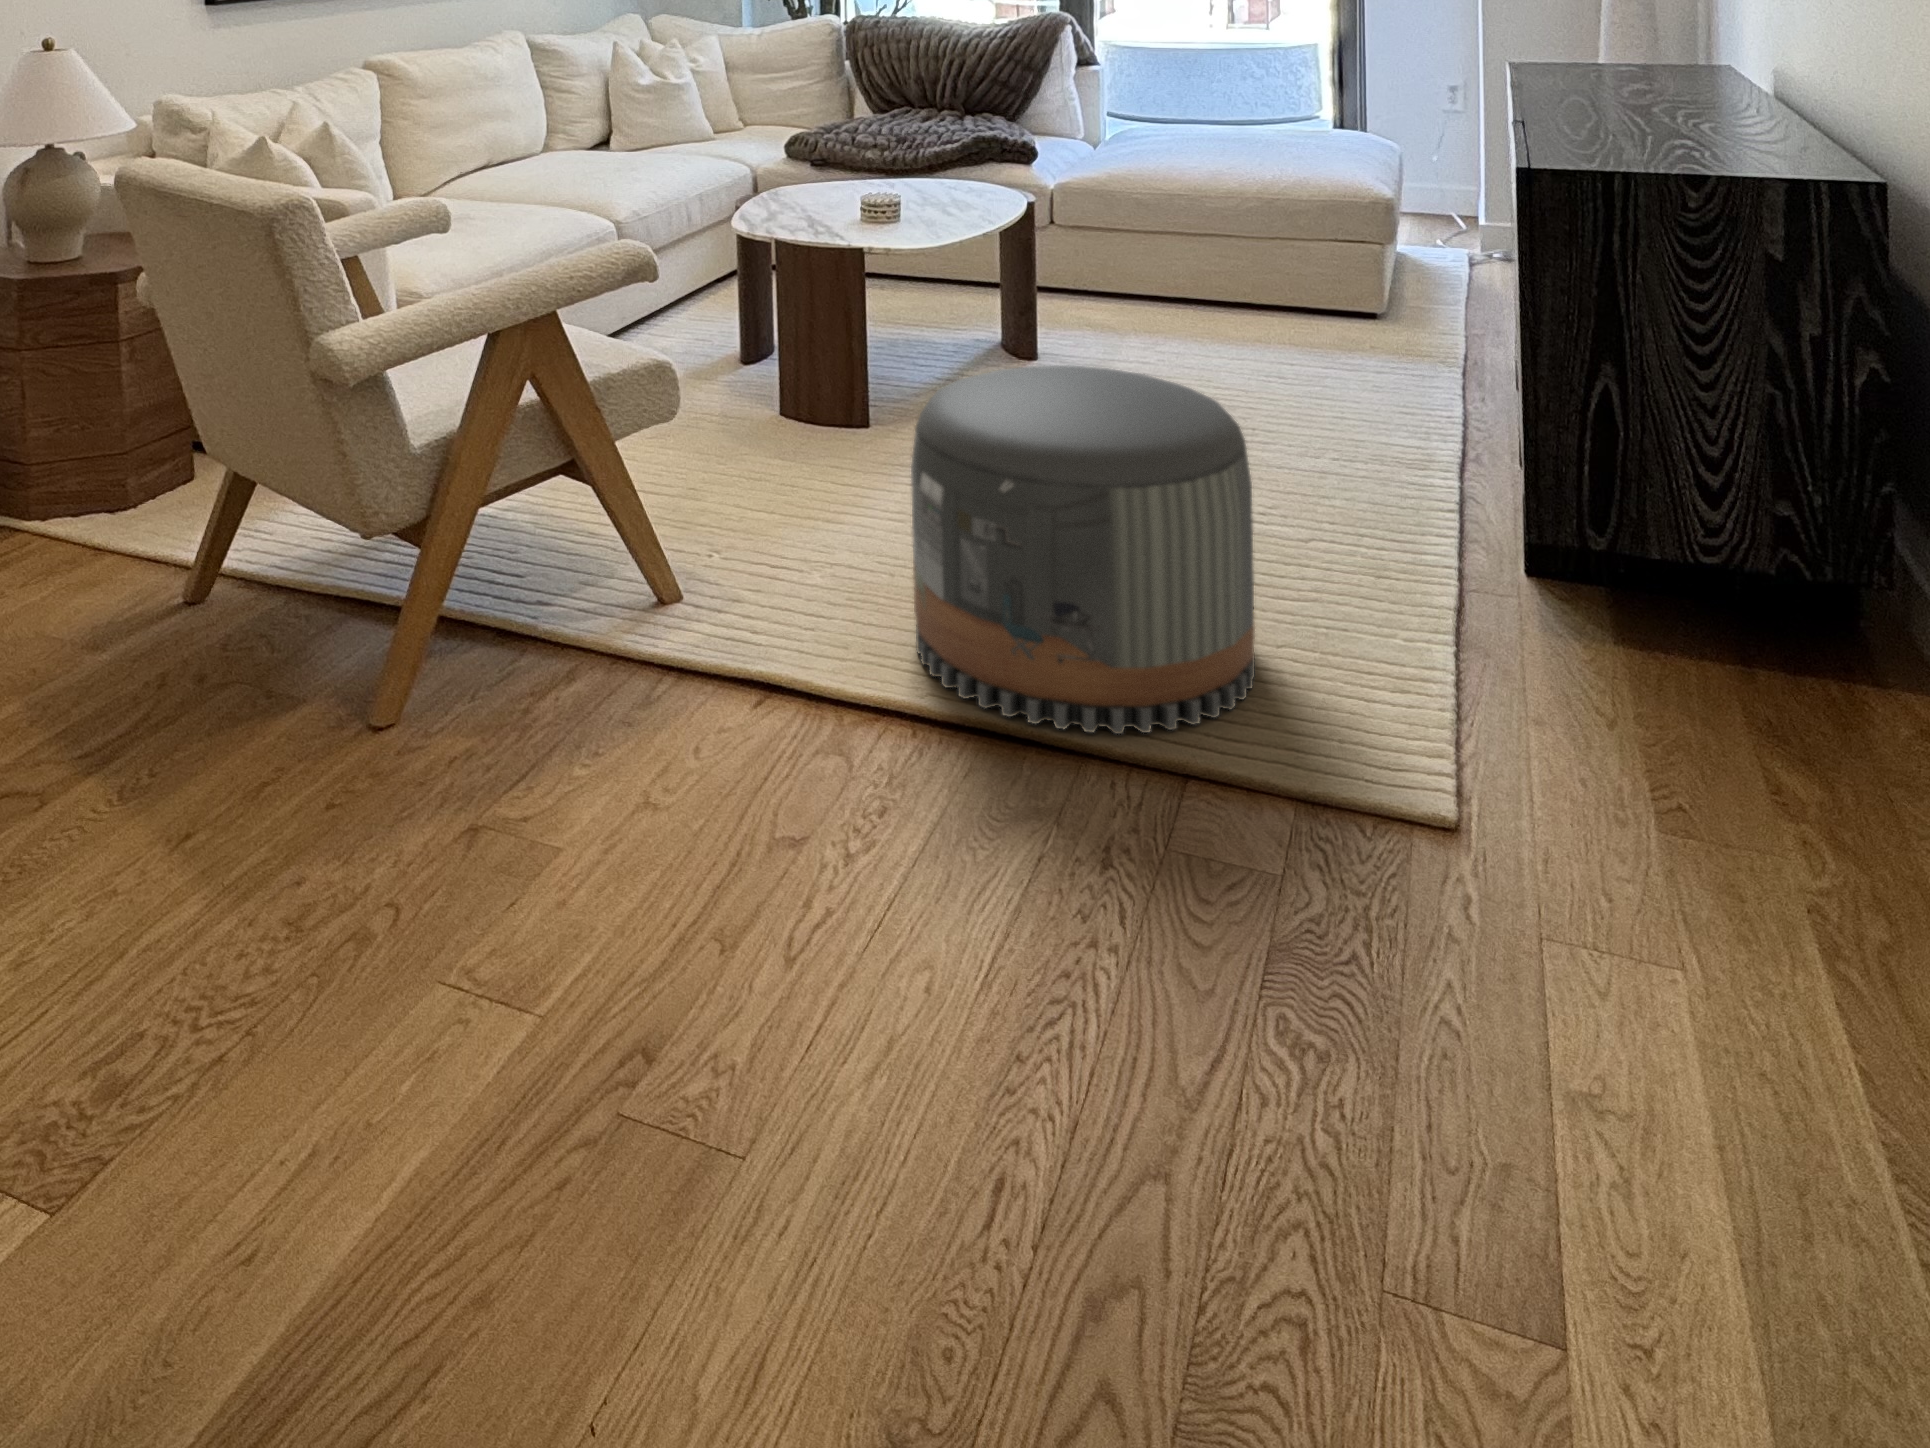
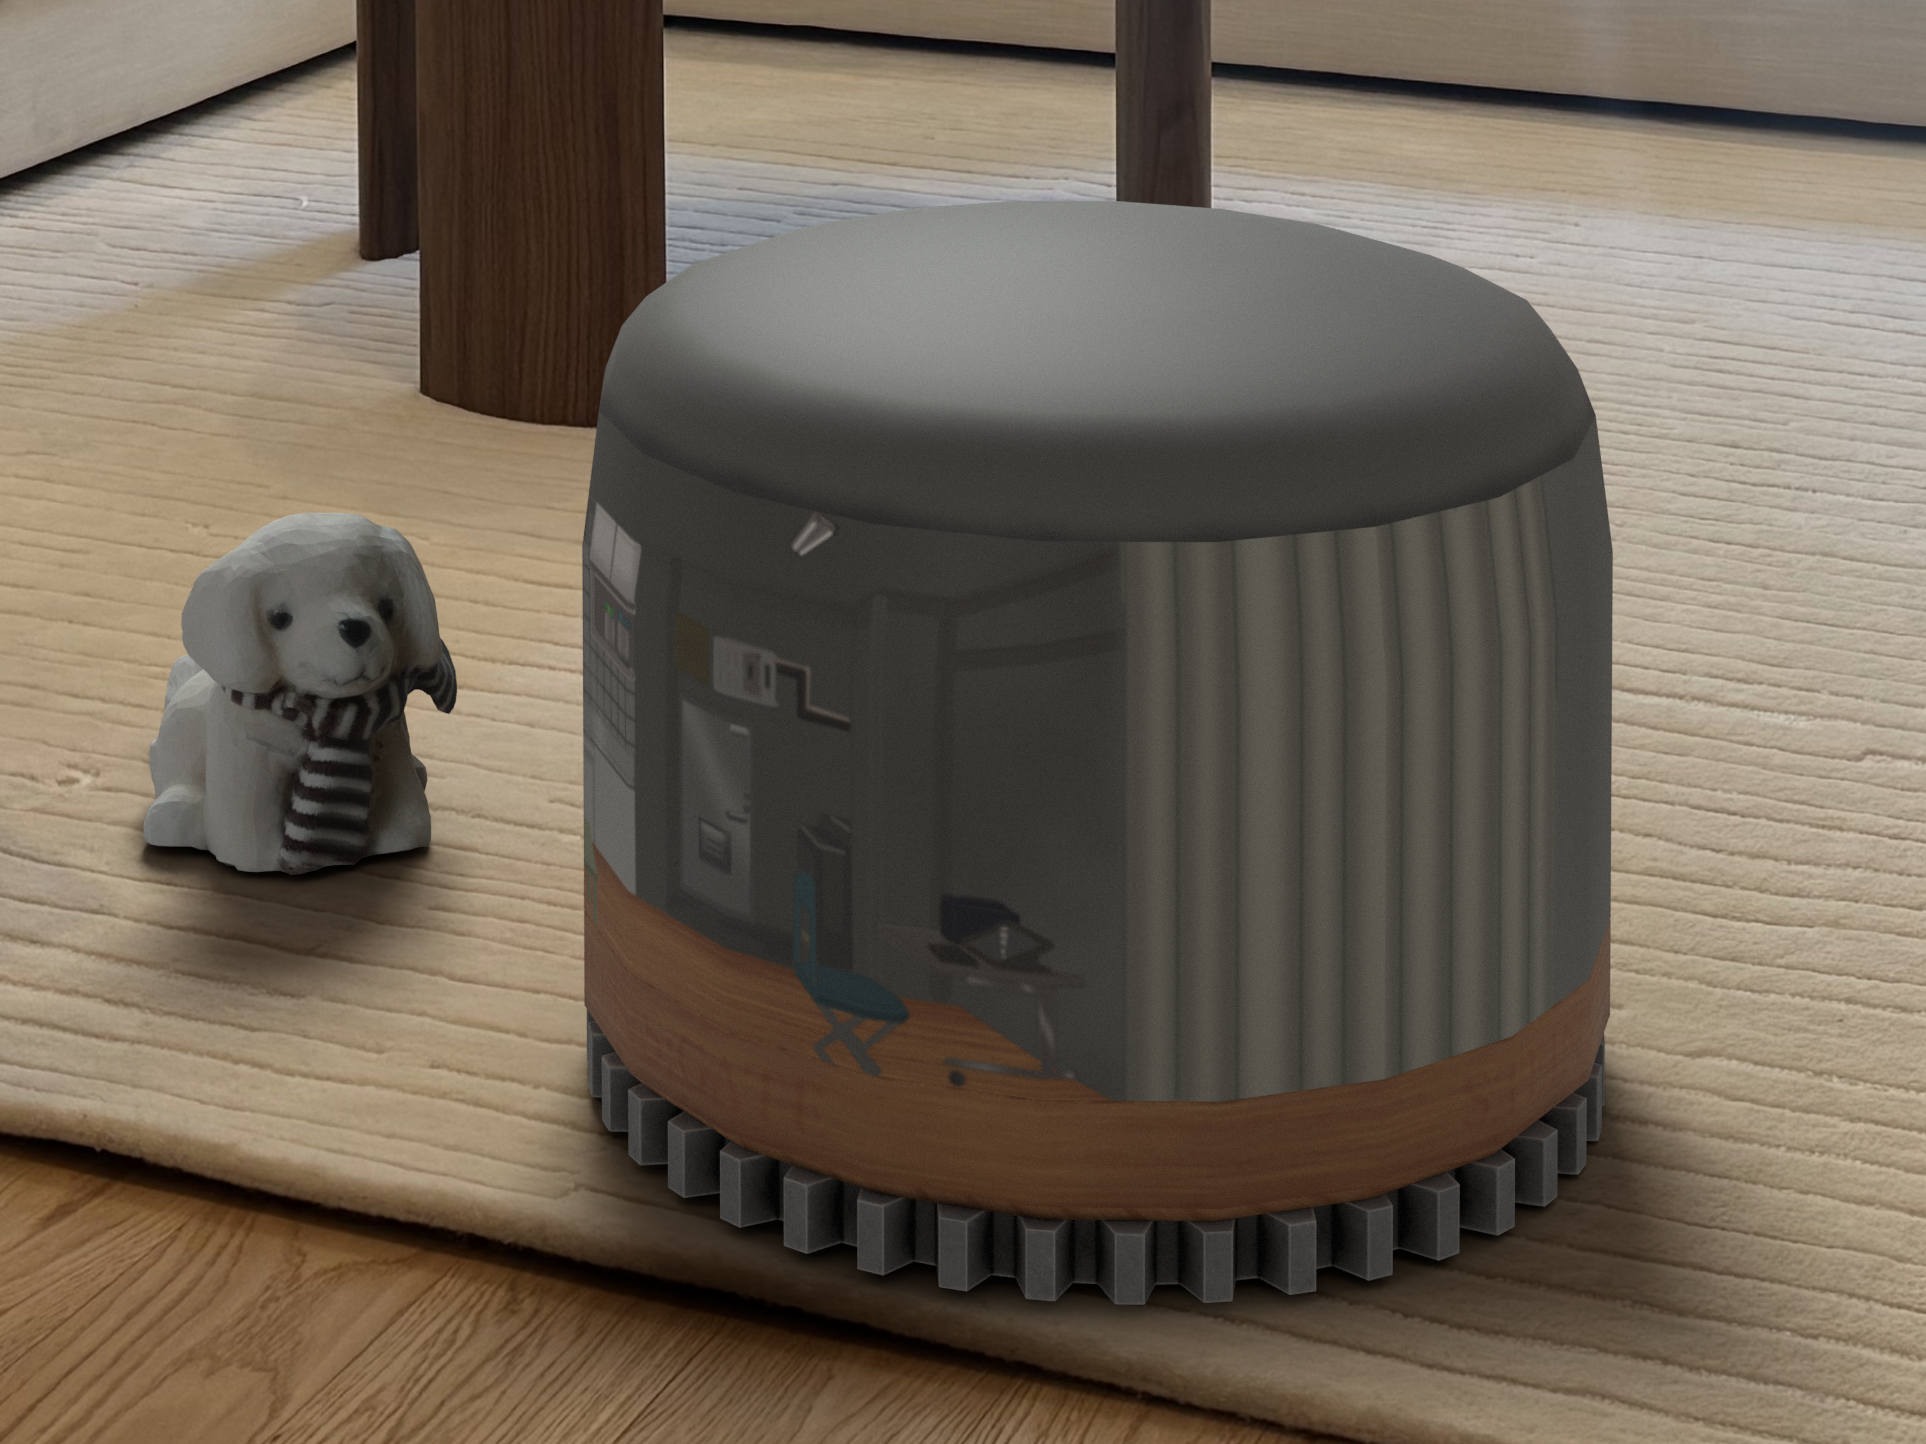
plush toy: none [740,468,845,589] -> present [143,513,457,875]

